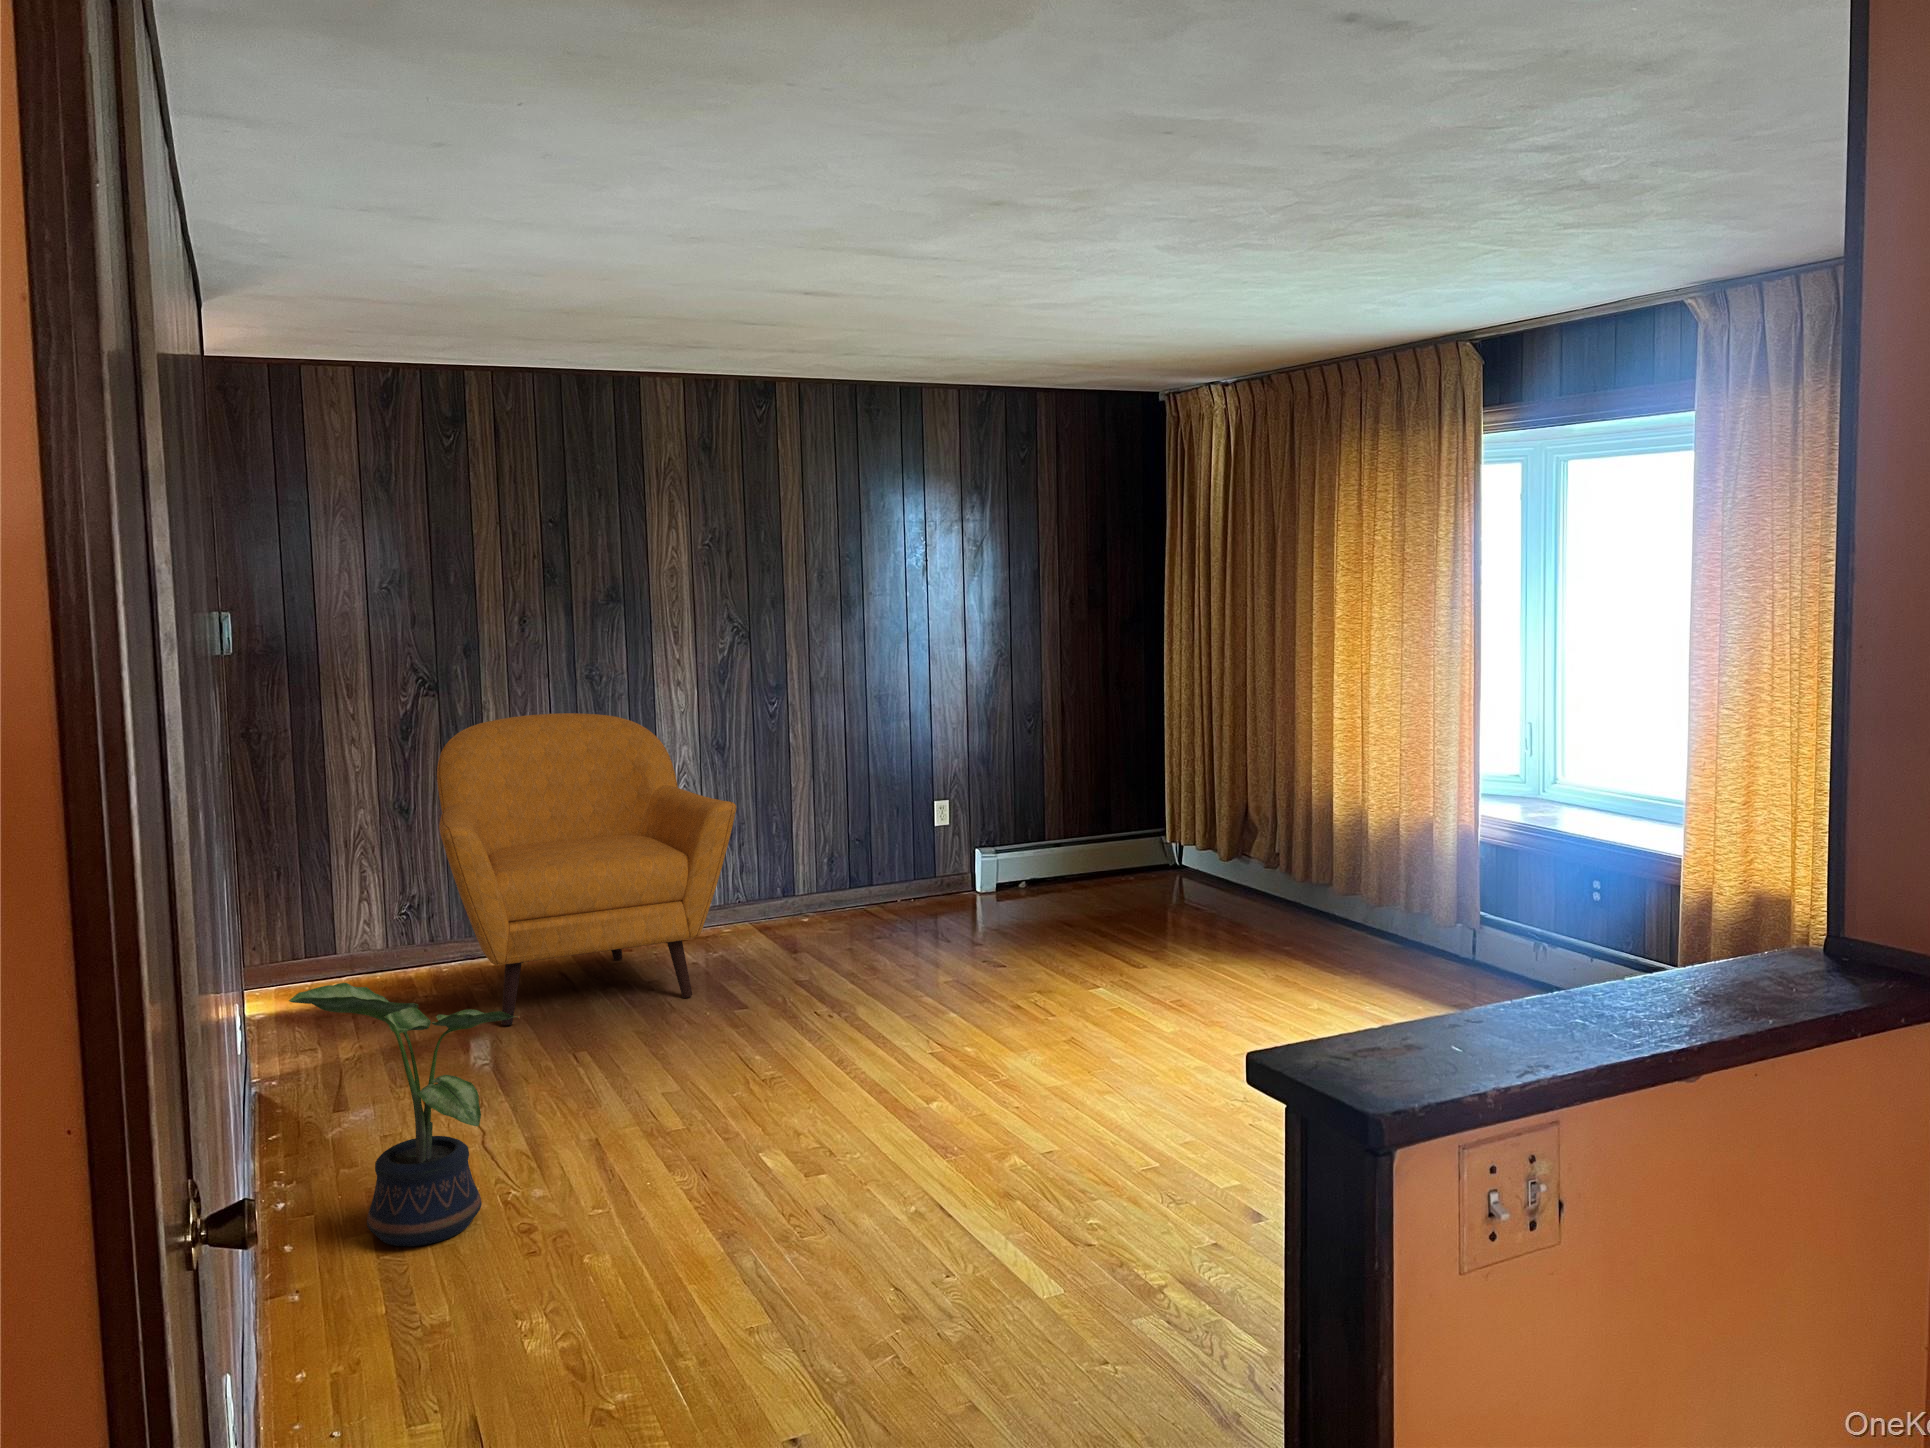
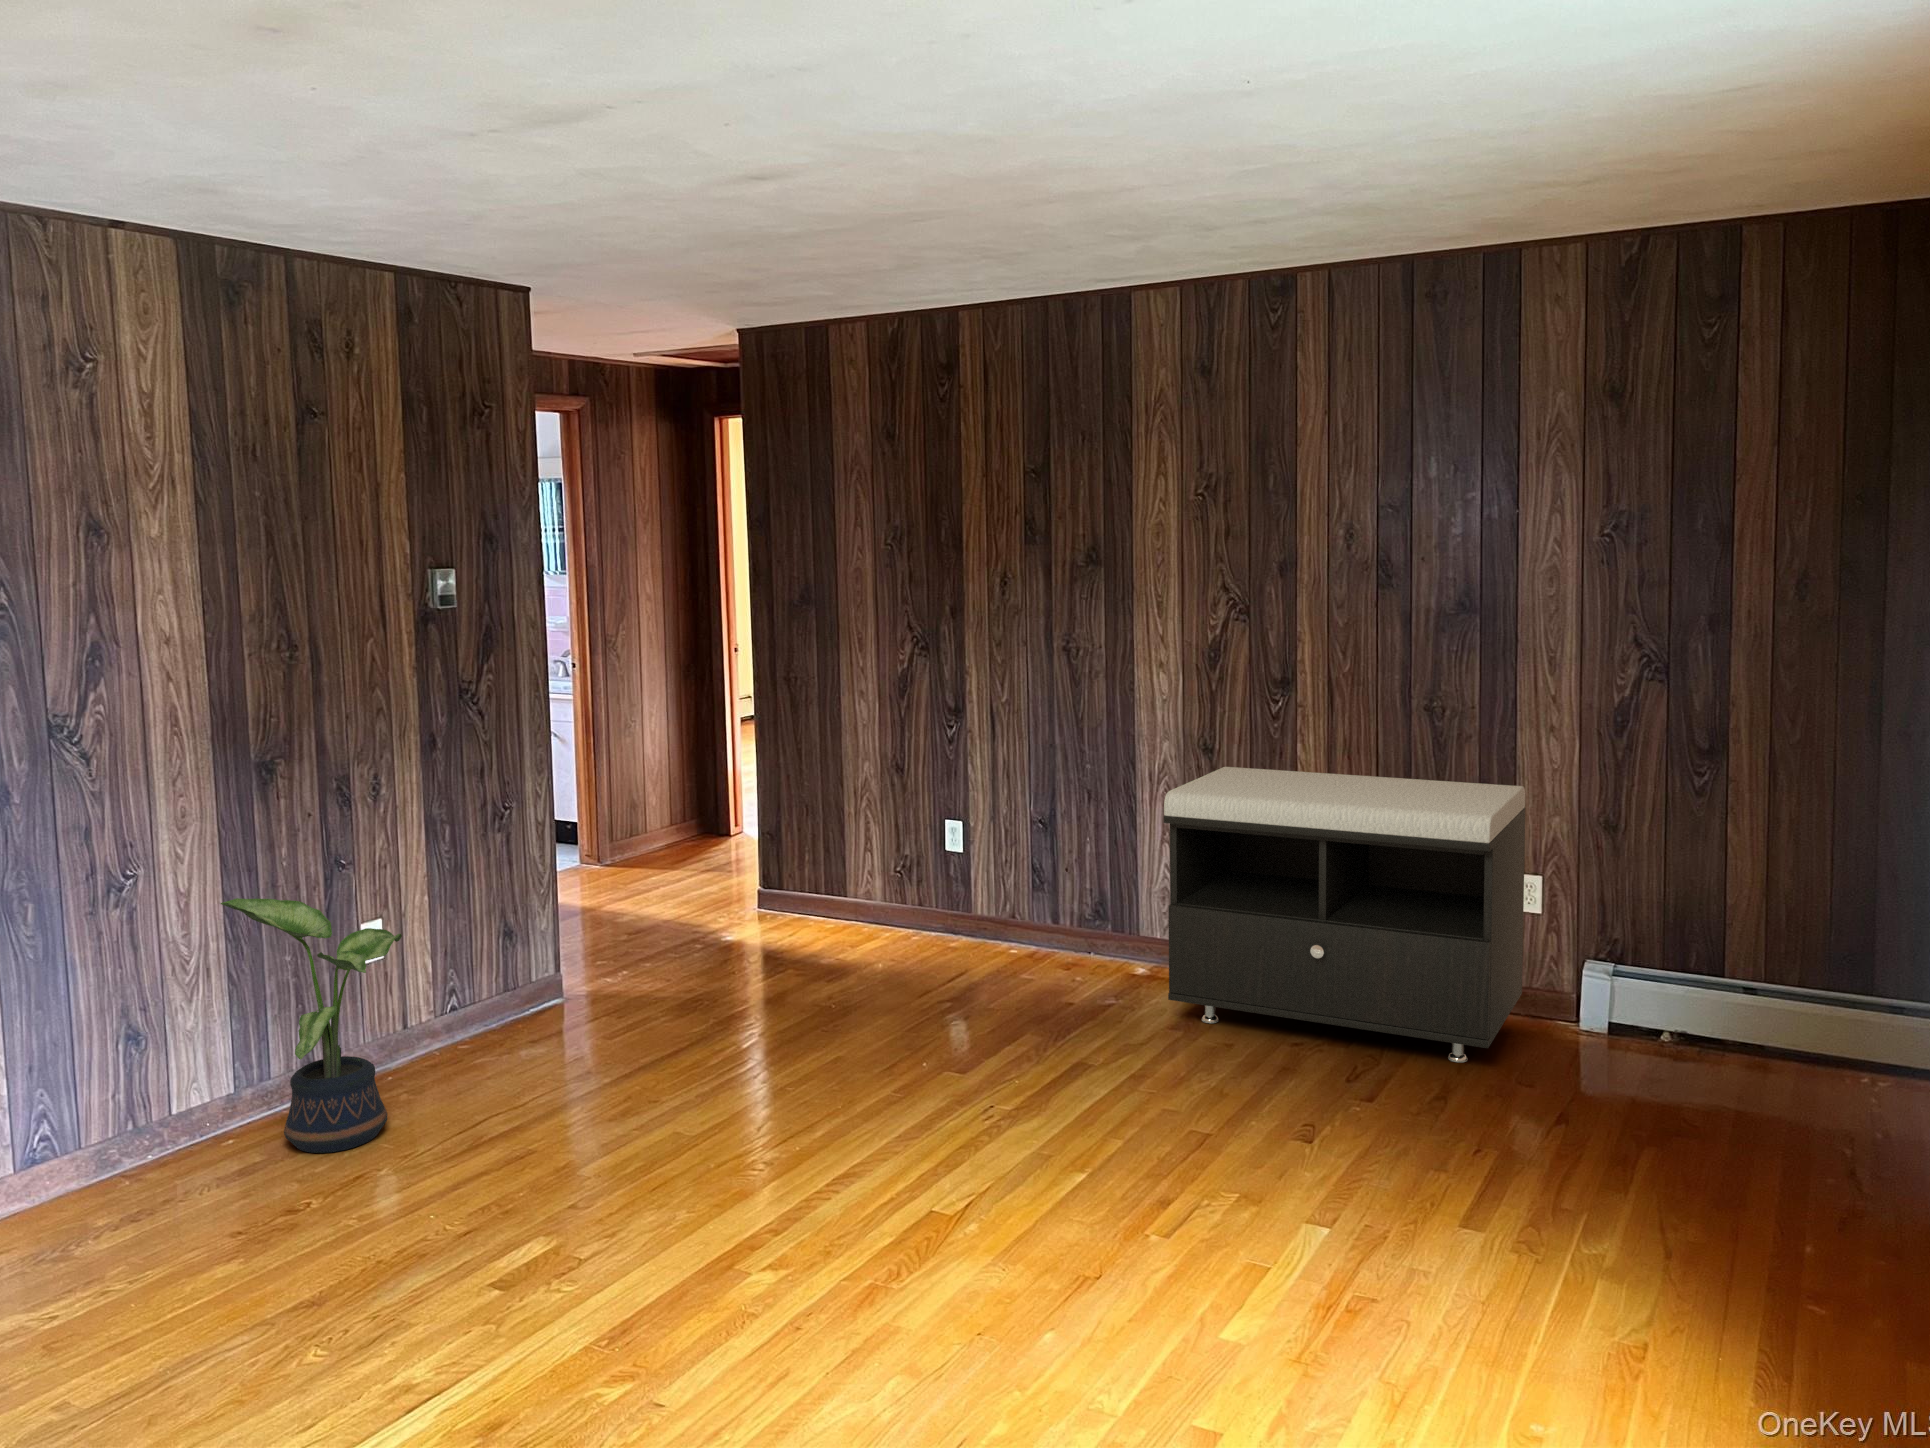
armchair: present [437,713,736,1025] -> none [736,685,1090,1032]
storage bench: none [747,742,1001,945] -> present [1164,767,1525,1062]

